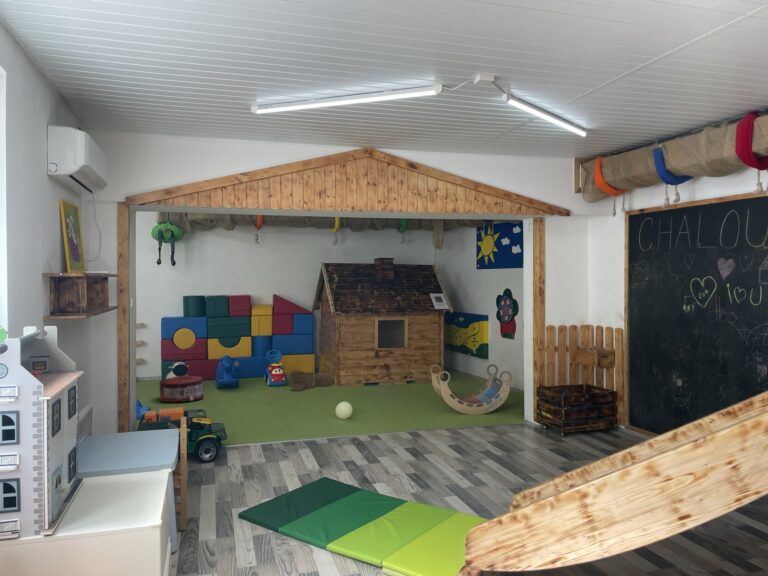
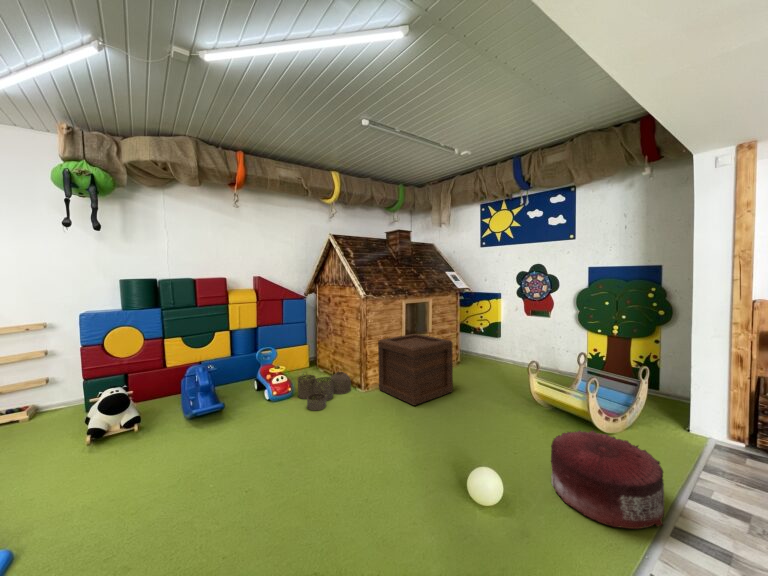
wooden crate: none [349,346,401,394] -> present [378,334,453,405]
pouf: present [159,376,204,402] -> present [551,431,664,529]

